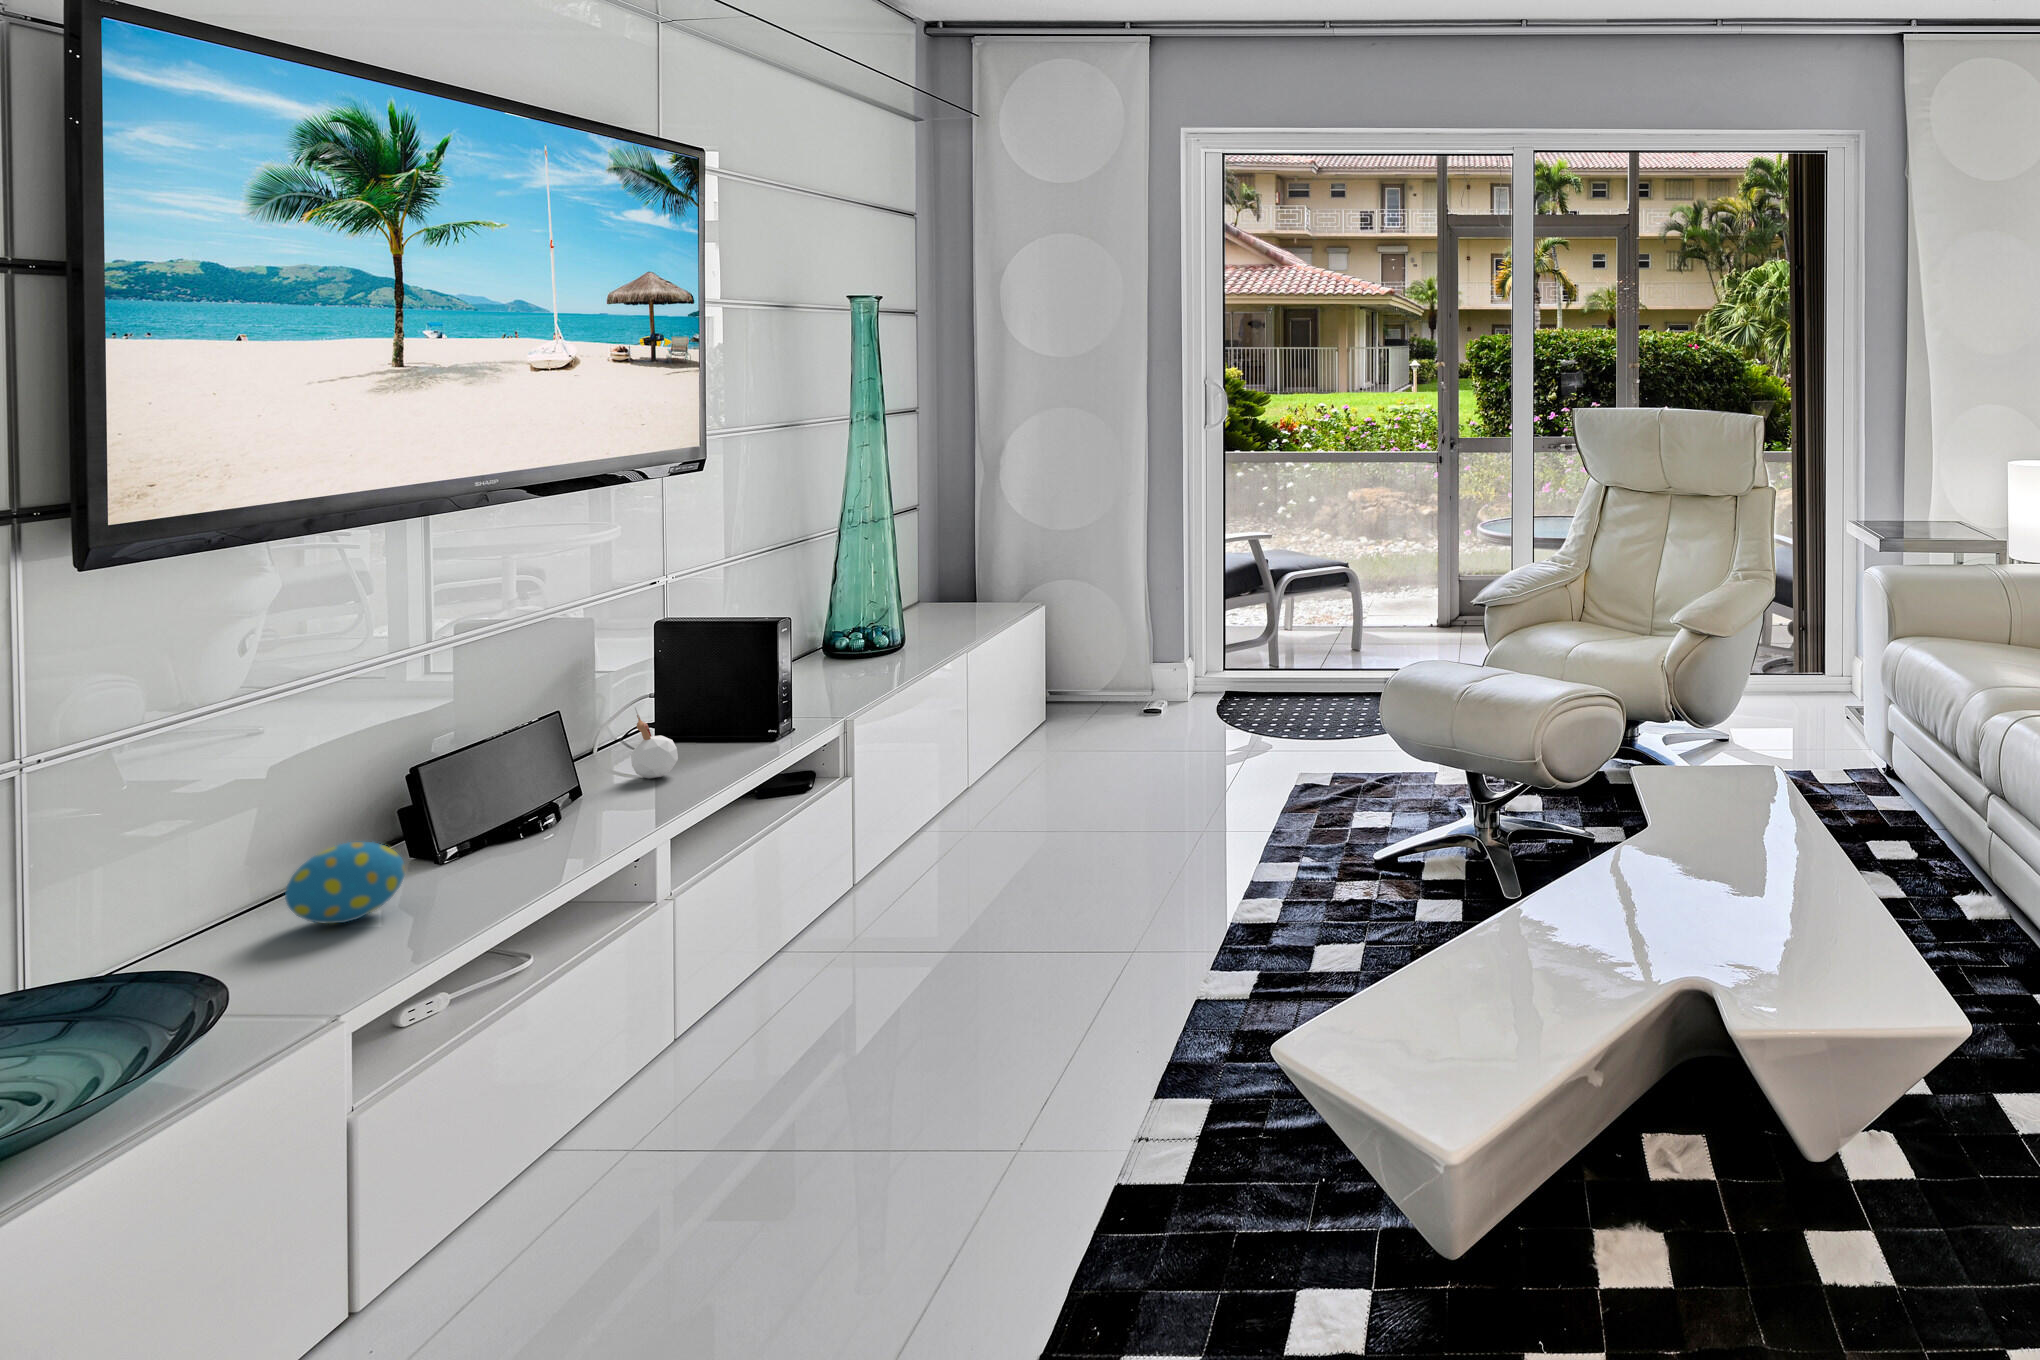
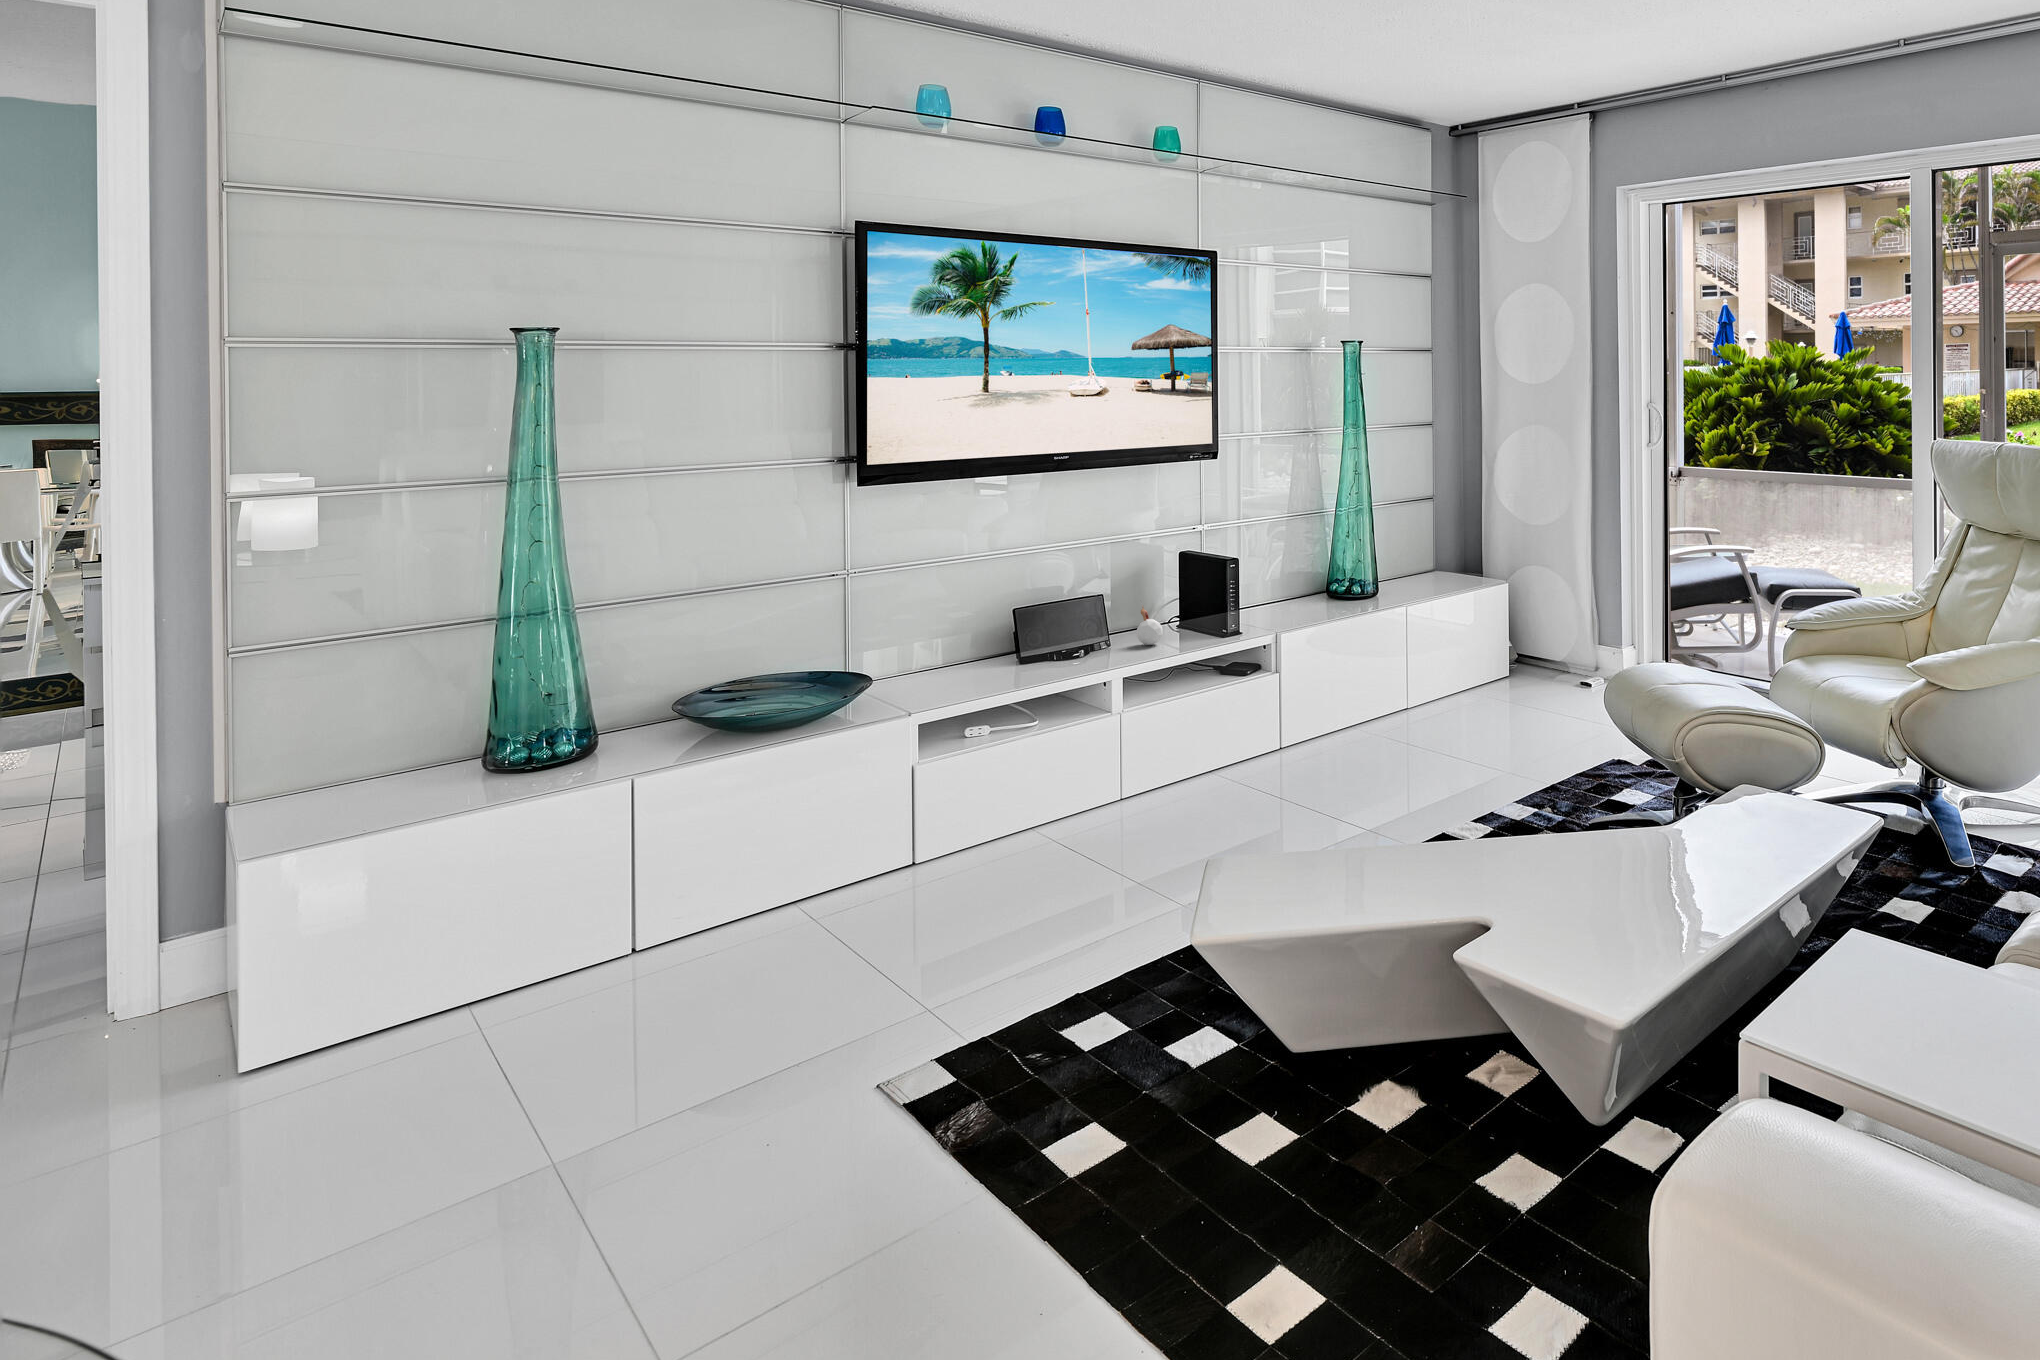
decorative egg: present [285,842,405,924] -> none [912,647,970,689]

